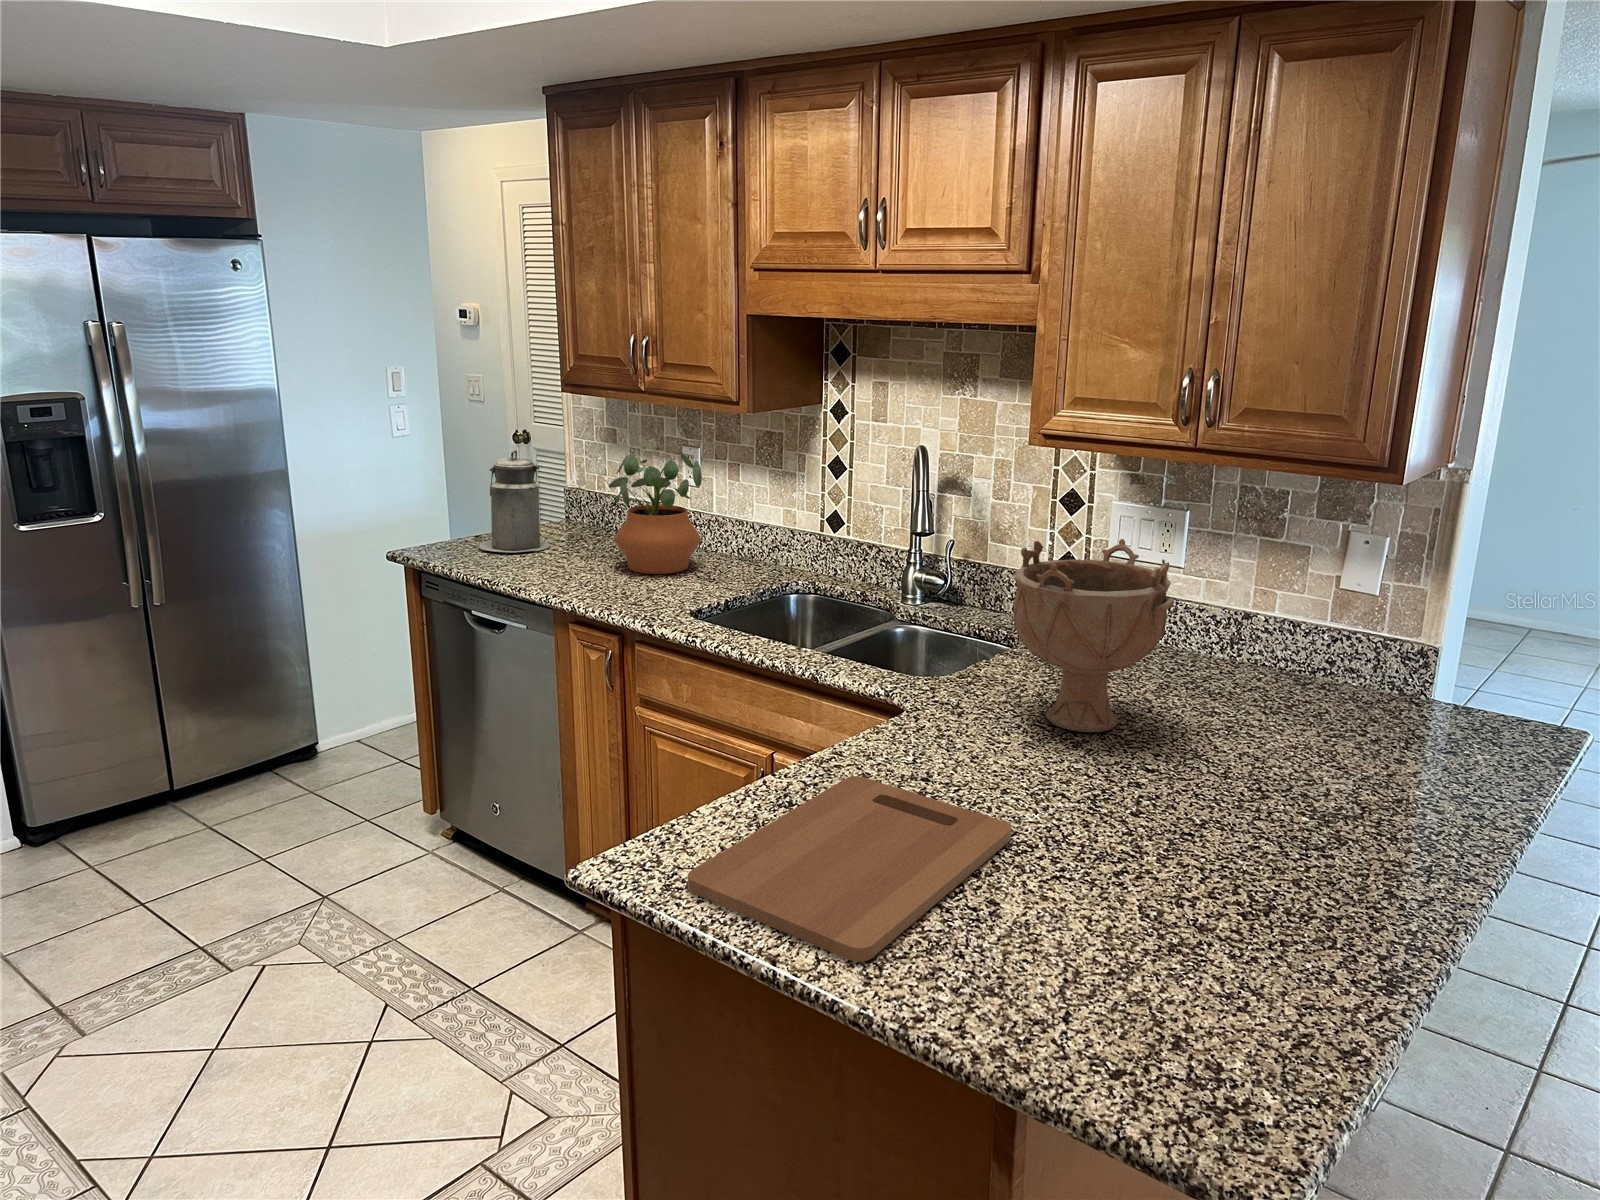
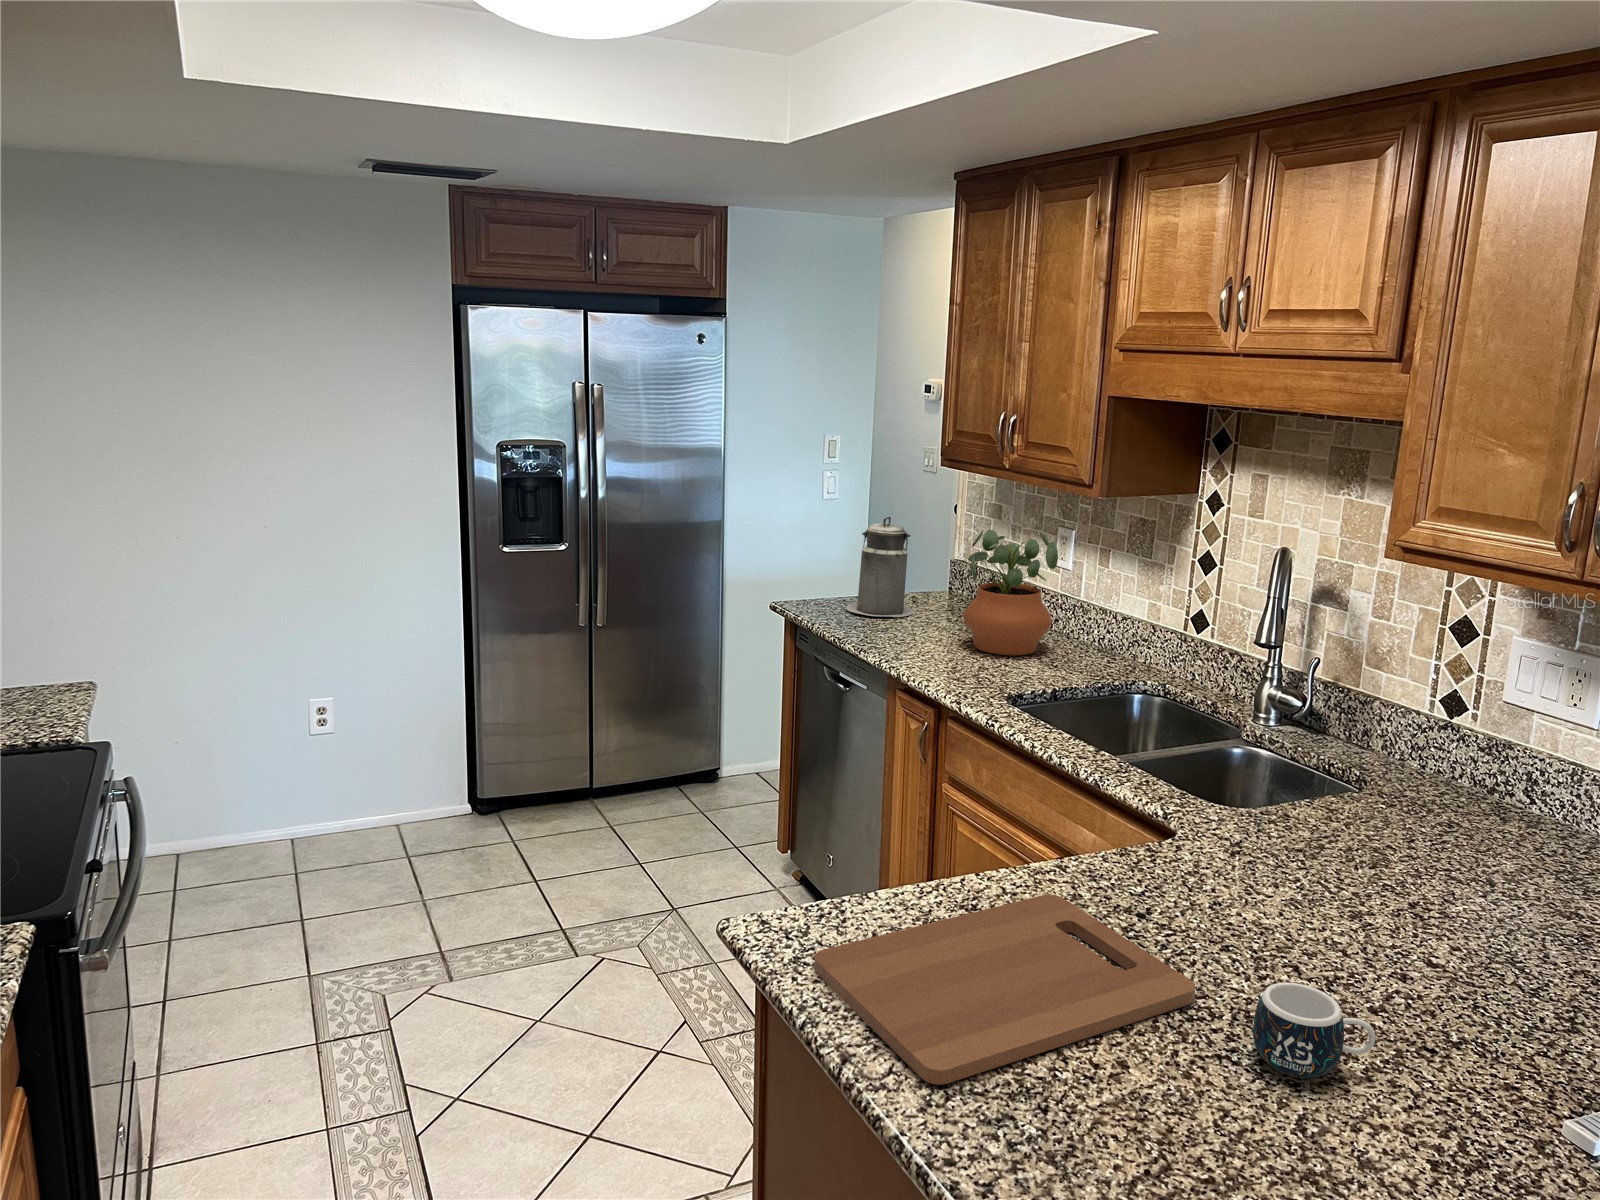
decorative bowl: present [1014,539,1174,732] -> none [1301,667,1508,908]
mug: none [1075,802,1166,877] -> present [1253,983,1375,1078]

